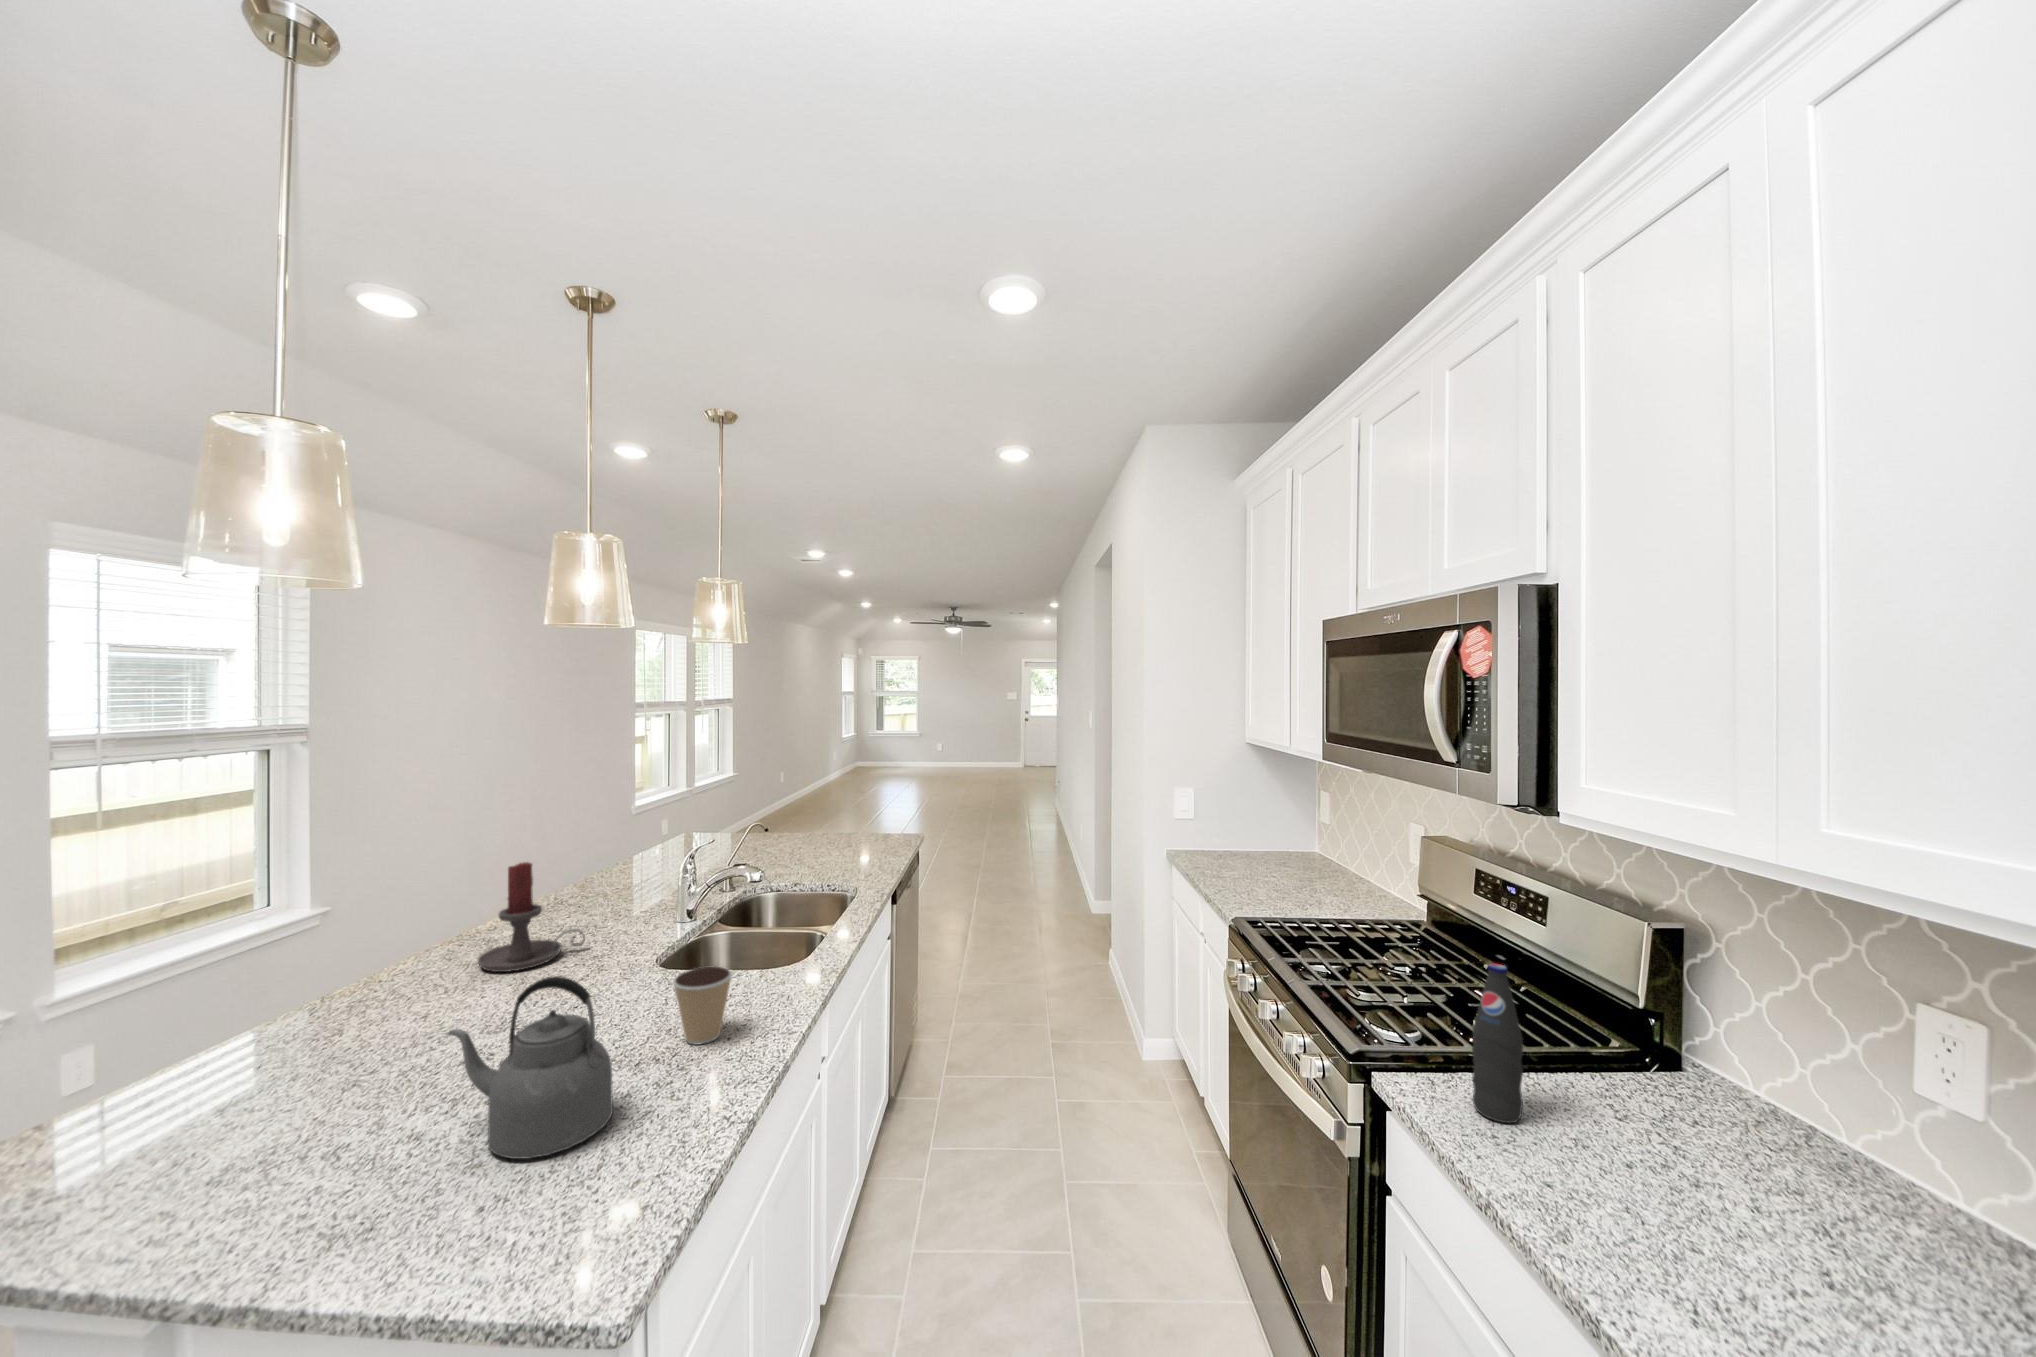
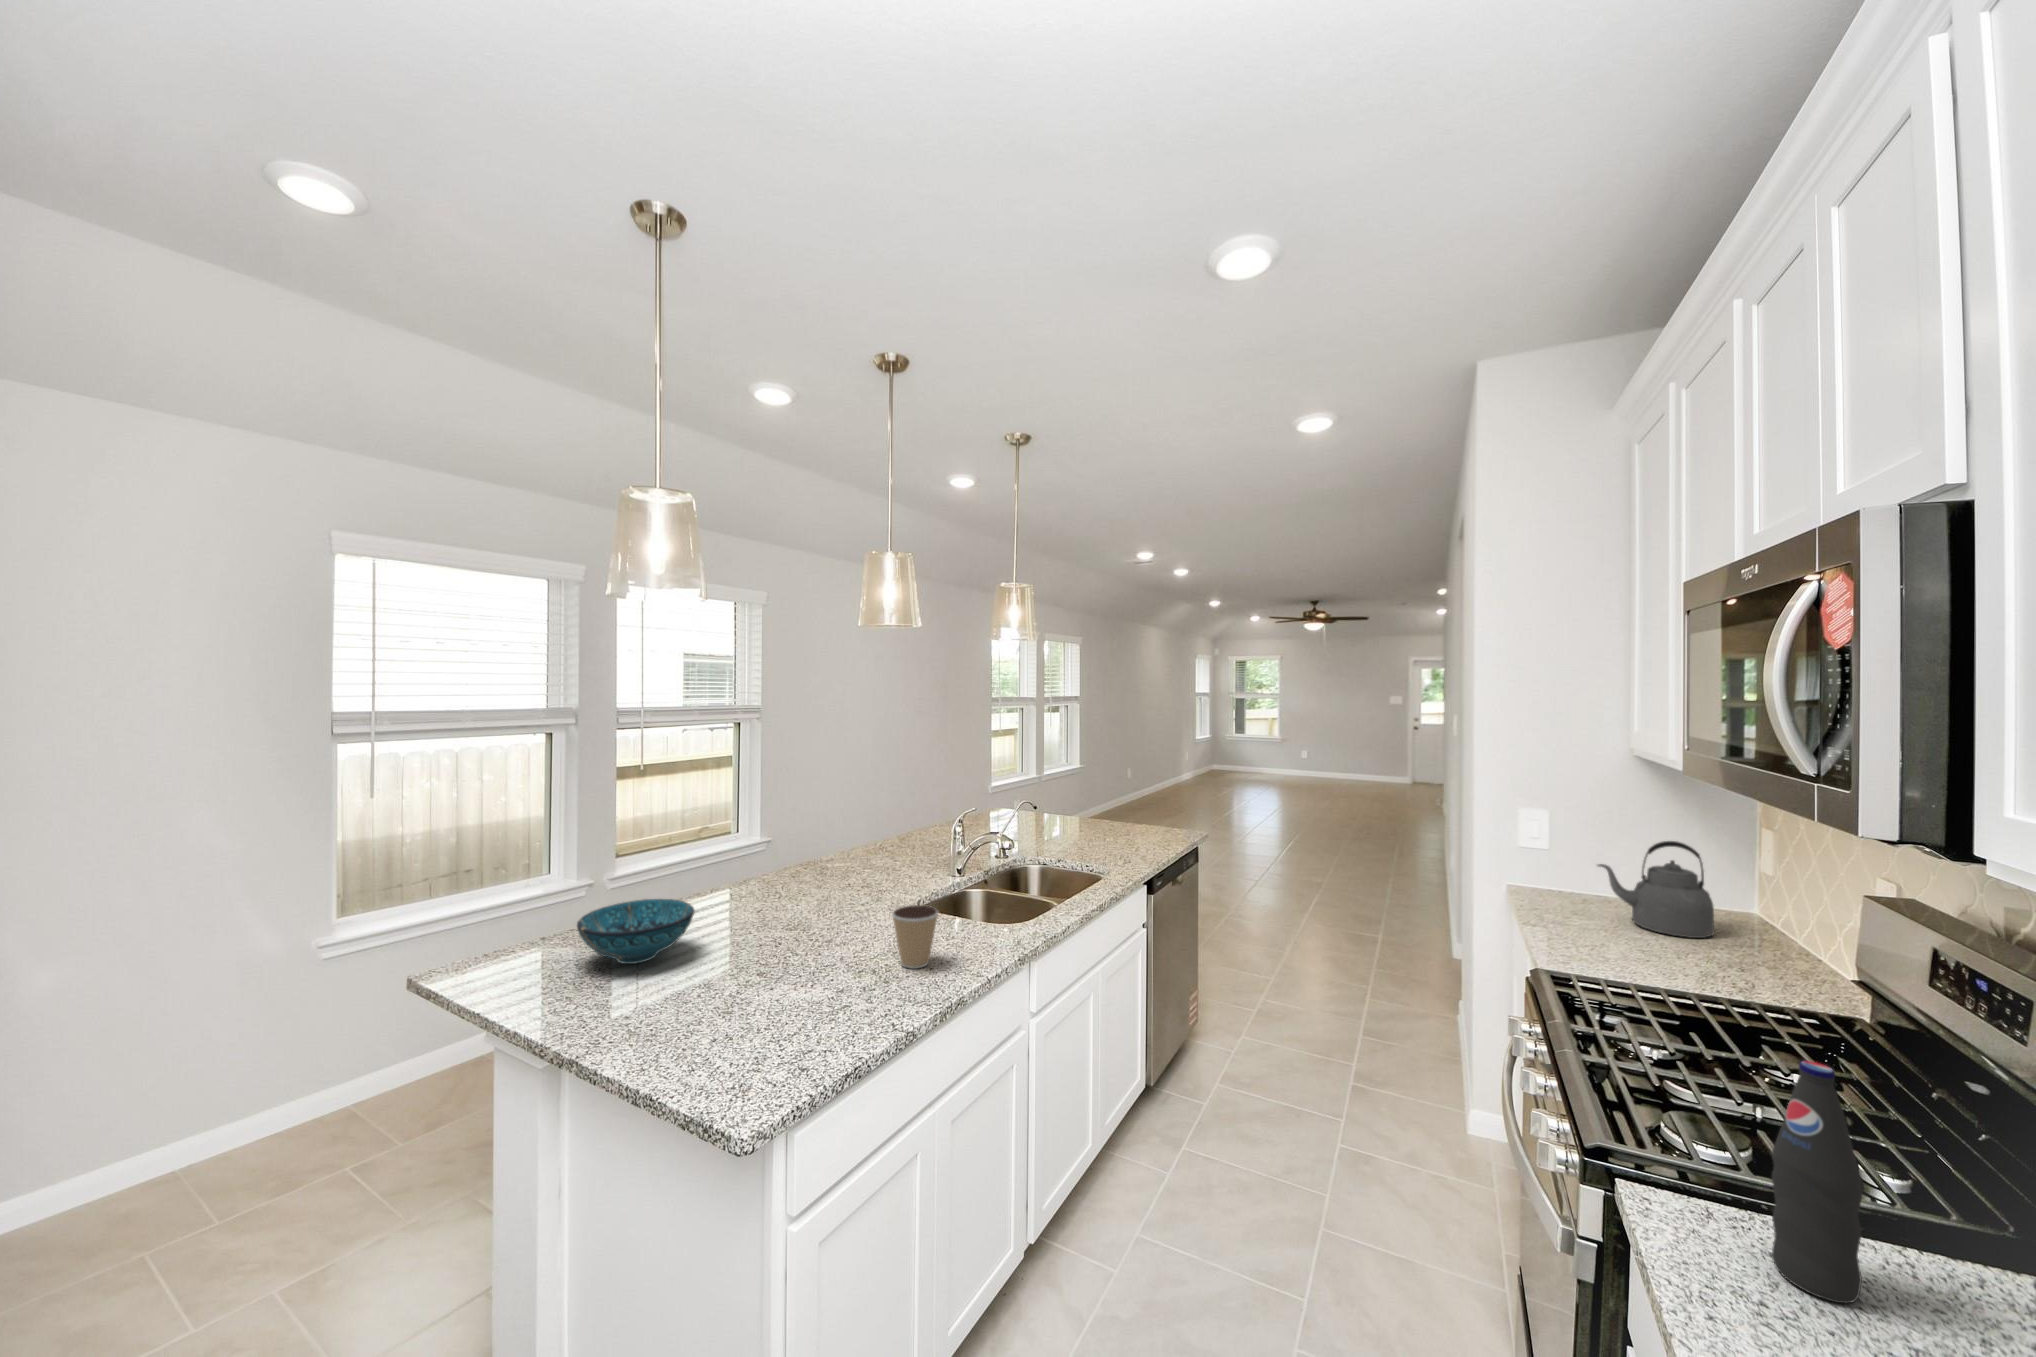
candle holder: present [478,862,585,972] -> none [802,808,876,892]
kettle: present [447,976,613,1159] -> present [1598,841,1714,938]
decorative bowl: none [139,1026,362,1141] -> present [577,899,695,964]

